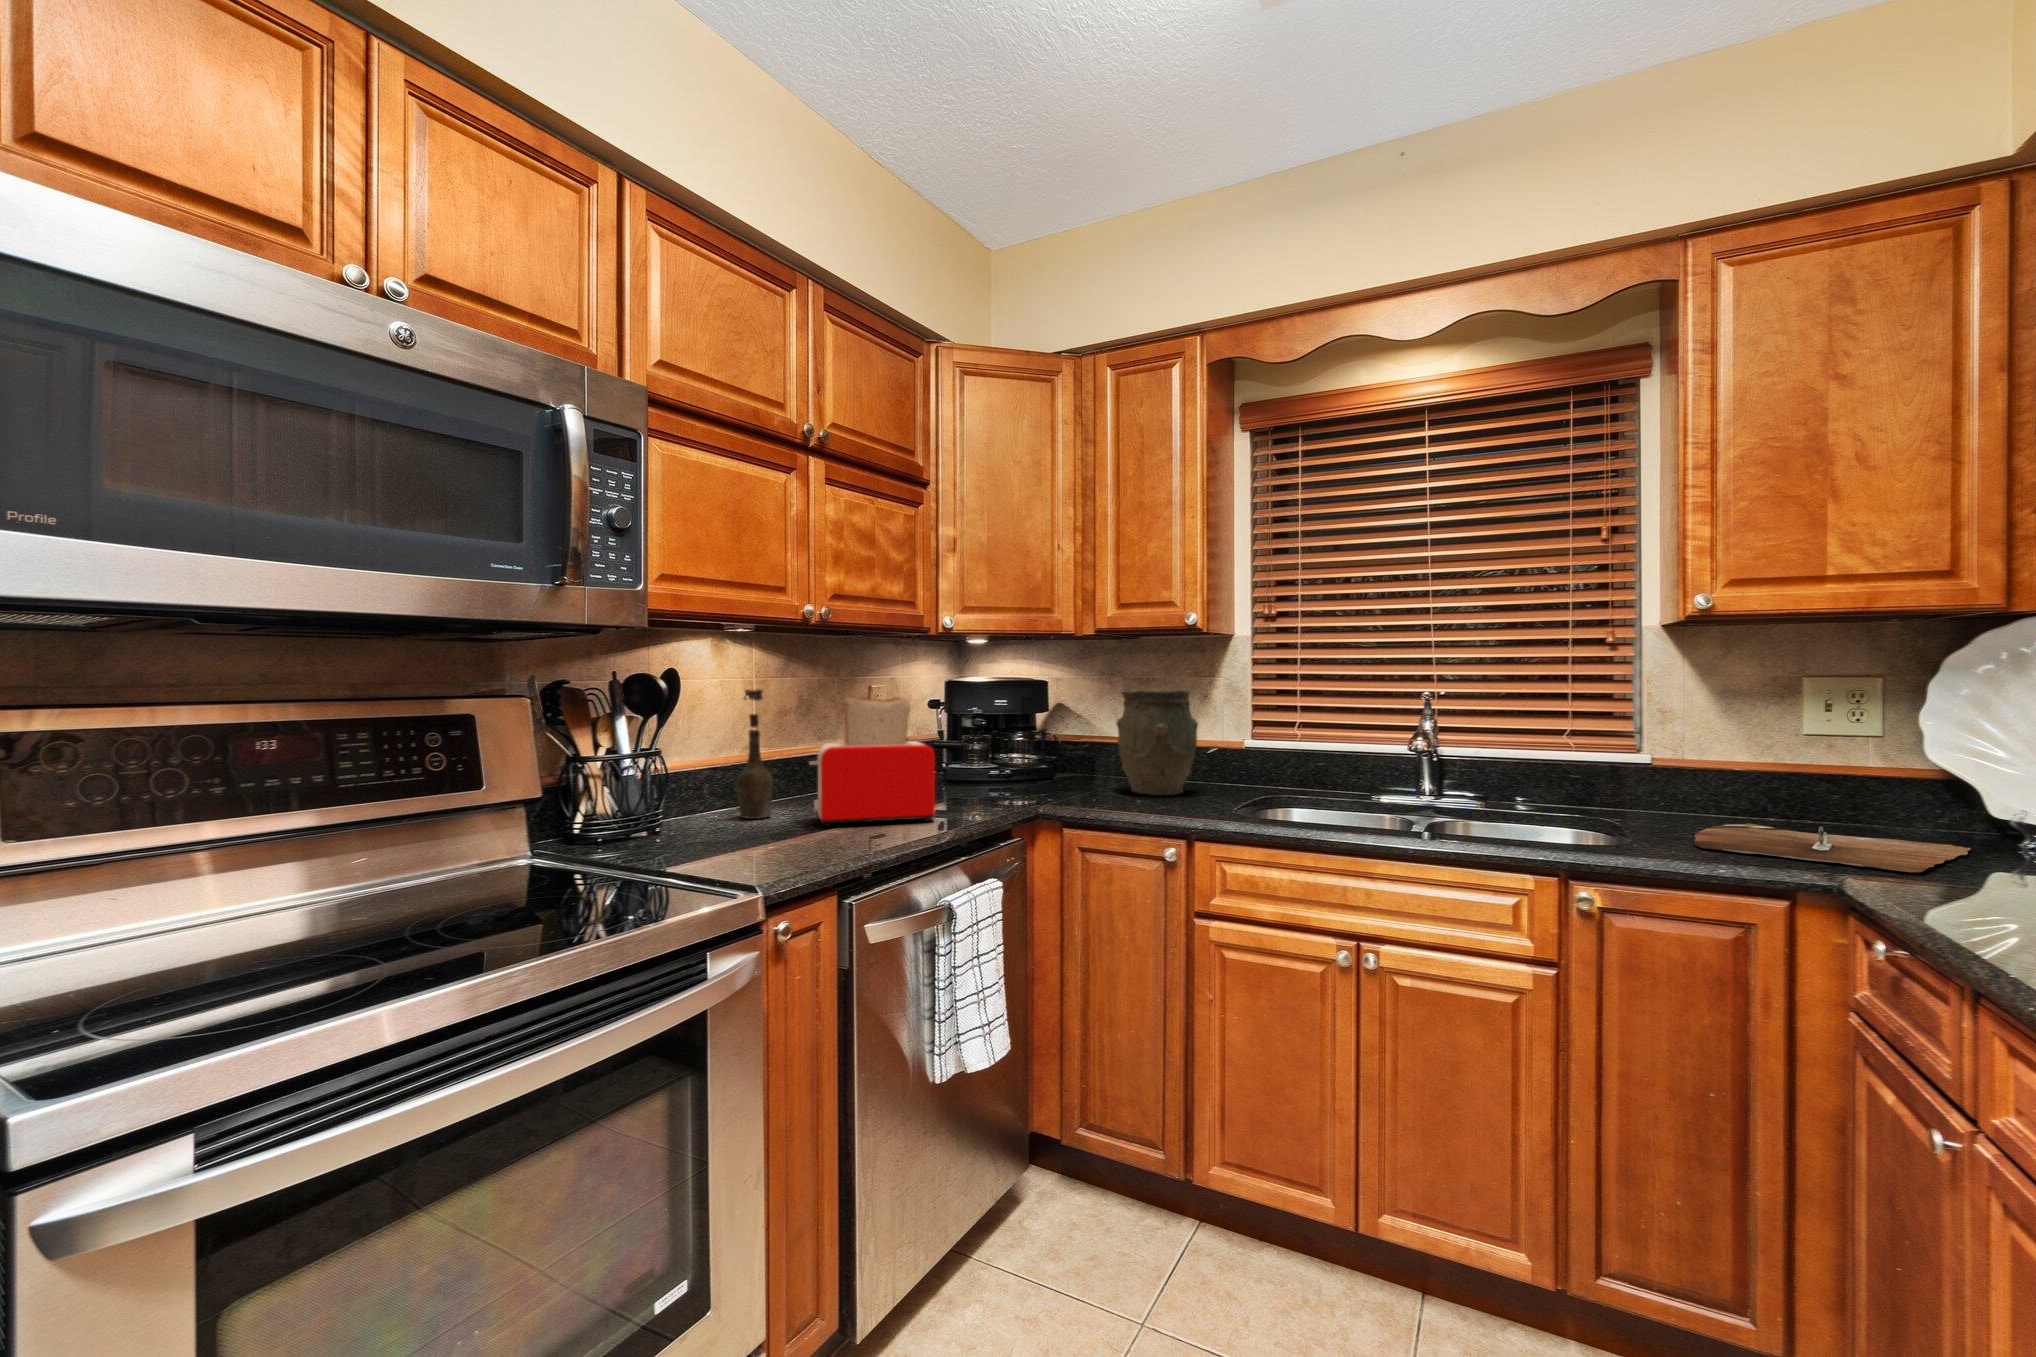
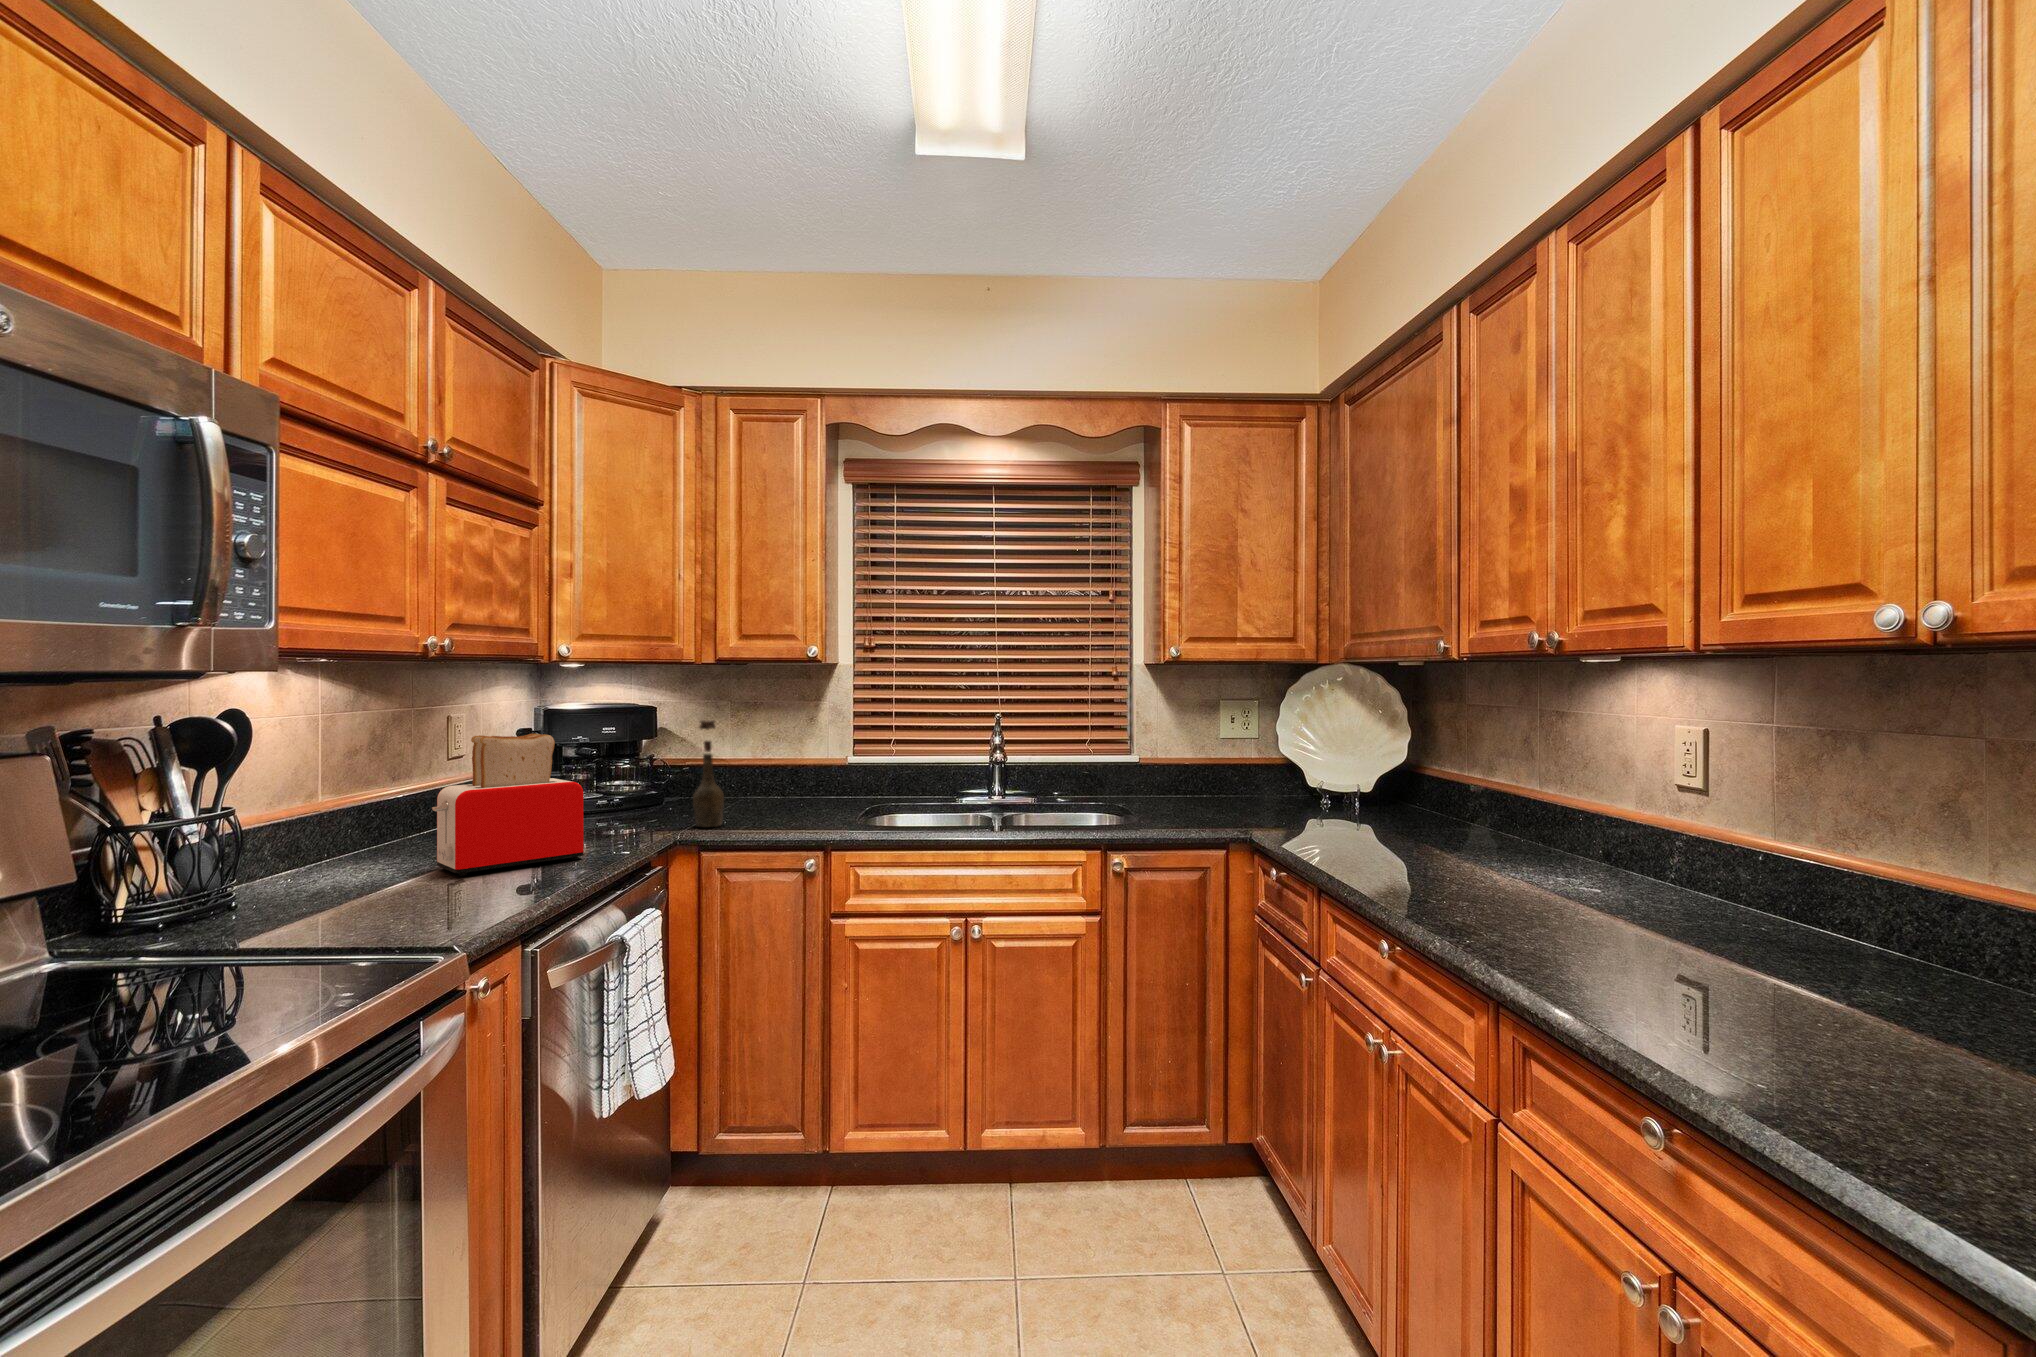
bottle: present [736,689,773,819] -> present [693,720,724,828]
vase: present [1117,689,1198,795] -> none [734,715,811,814]
cutting board: present [1695,824,1970,872] -> none [1170,801,1301,825]

